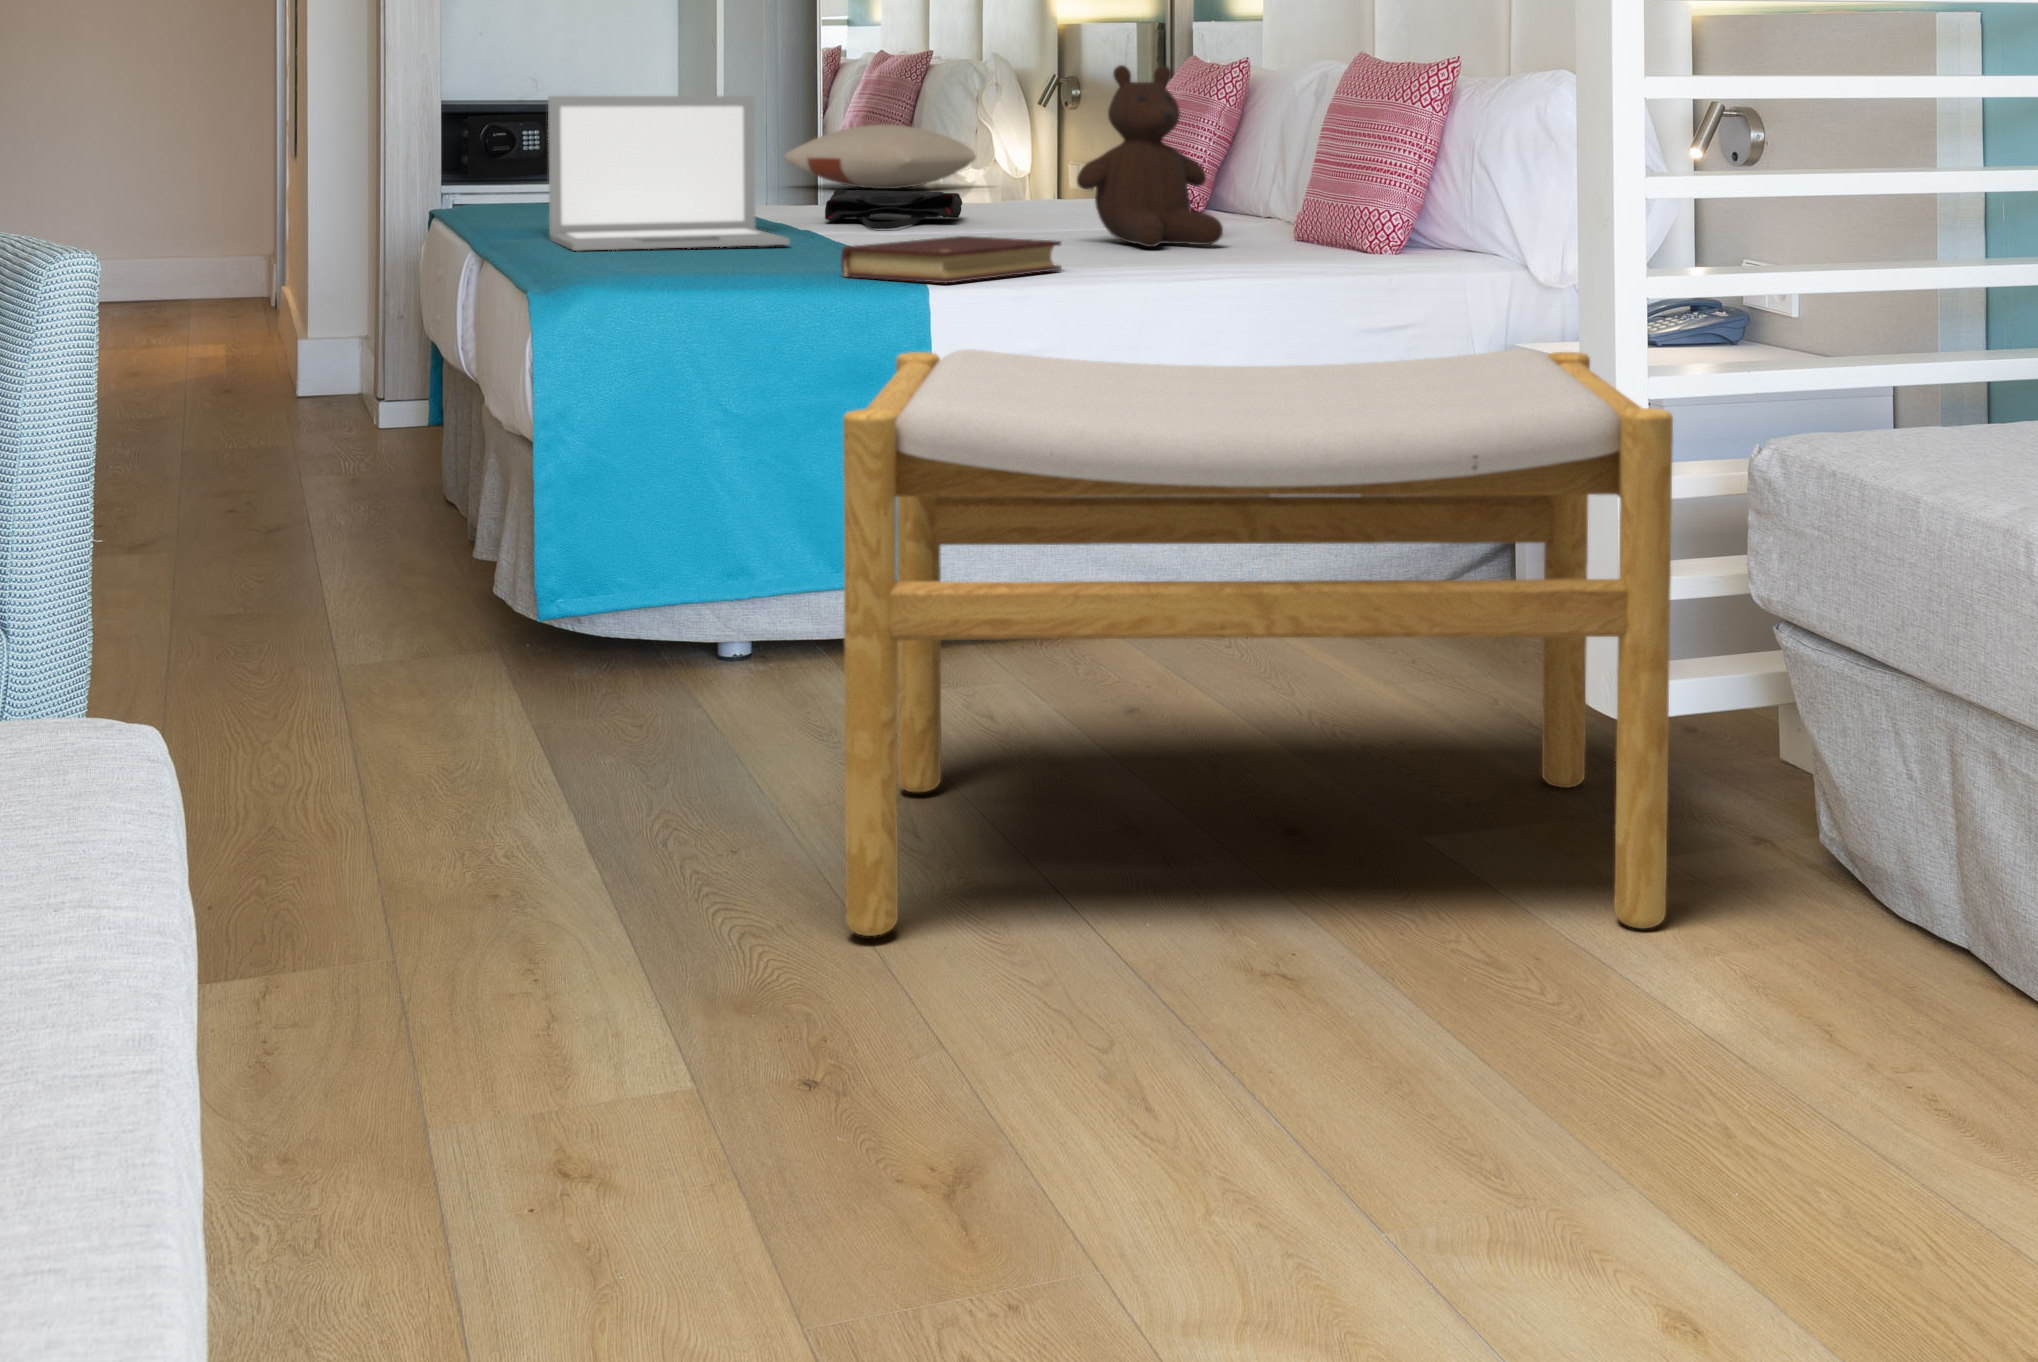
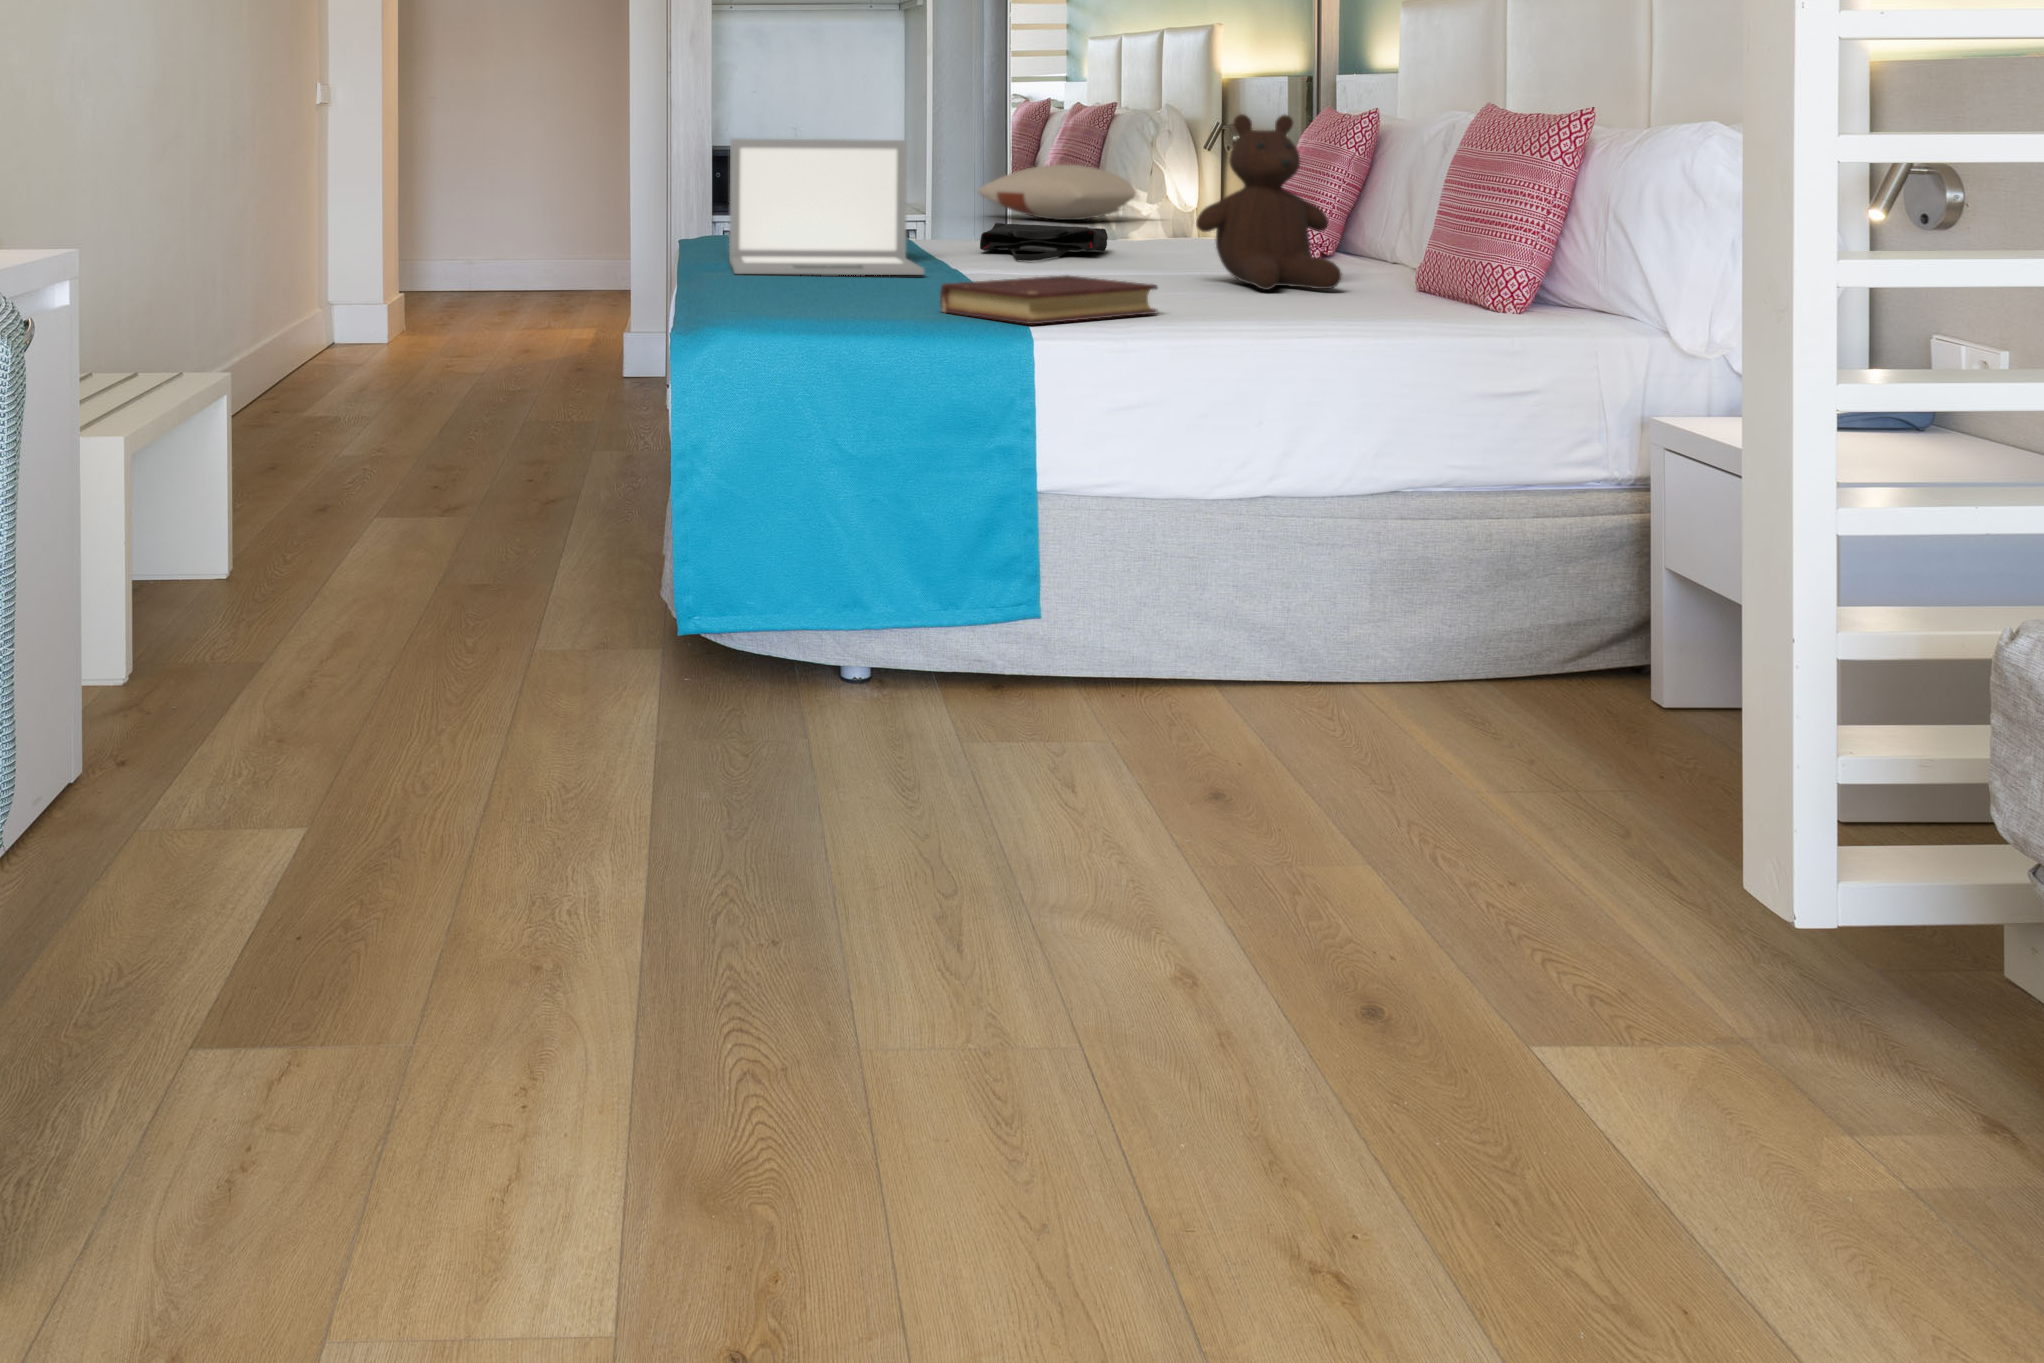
footstool: present [843,349,1673,936] -> none [795,406,1841,1269]

